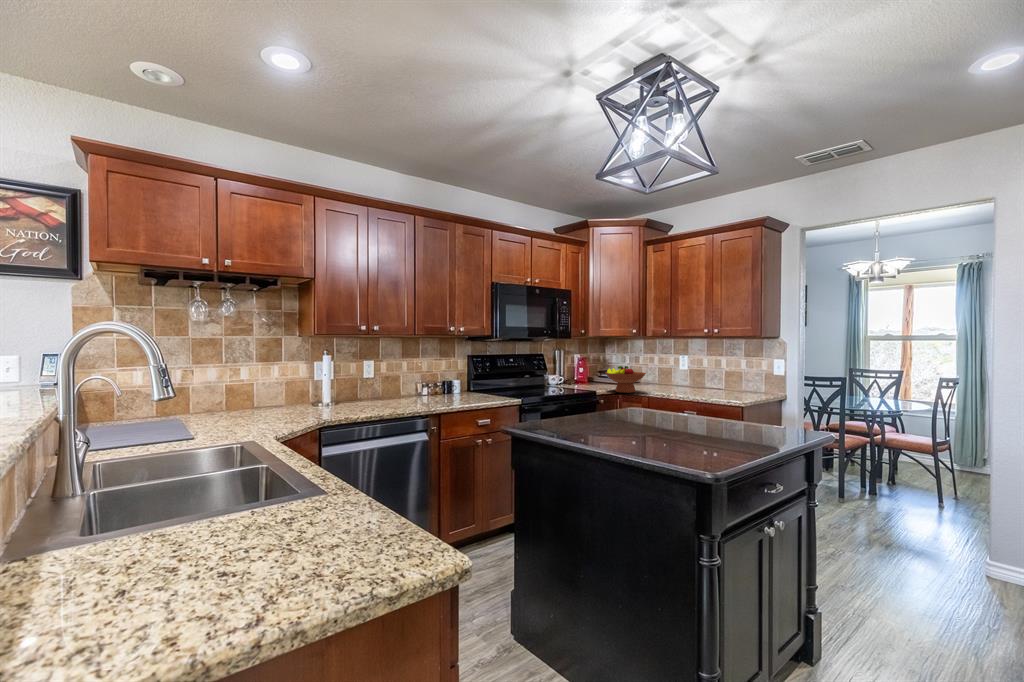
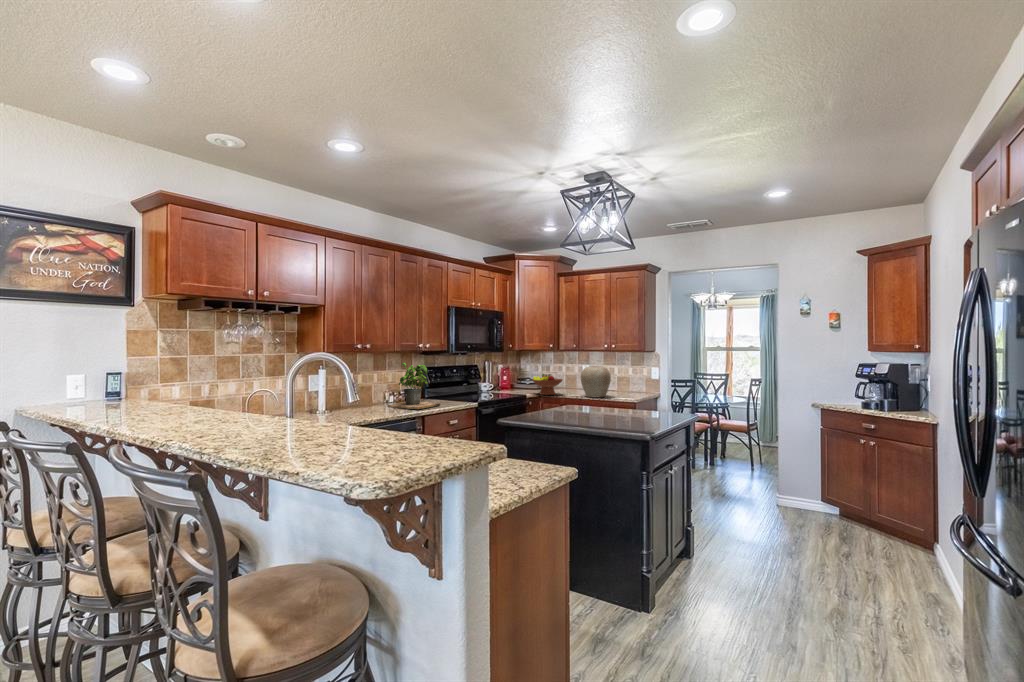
potted plant: none [407,349,472,406] -> present [388,363,441,409]
vase: none [668,357,710,398] -> present [581,366,611,398]

